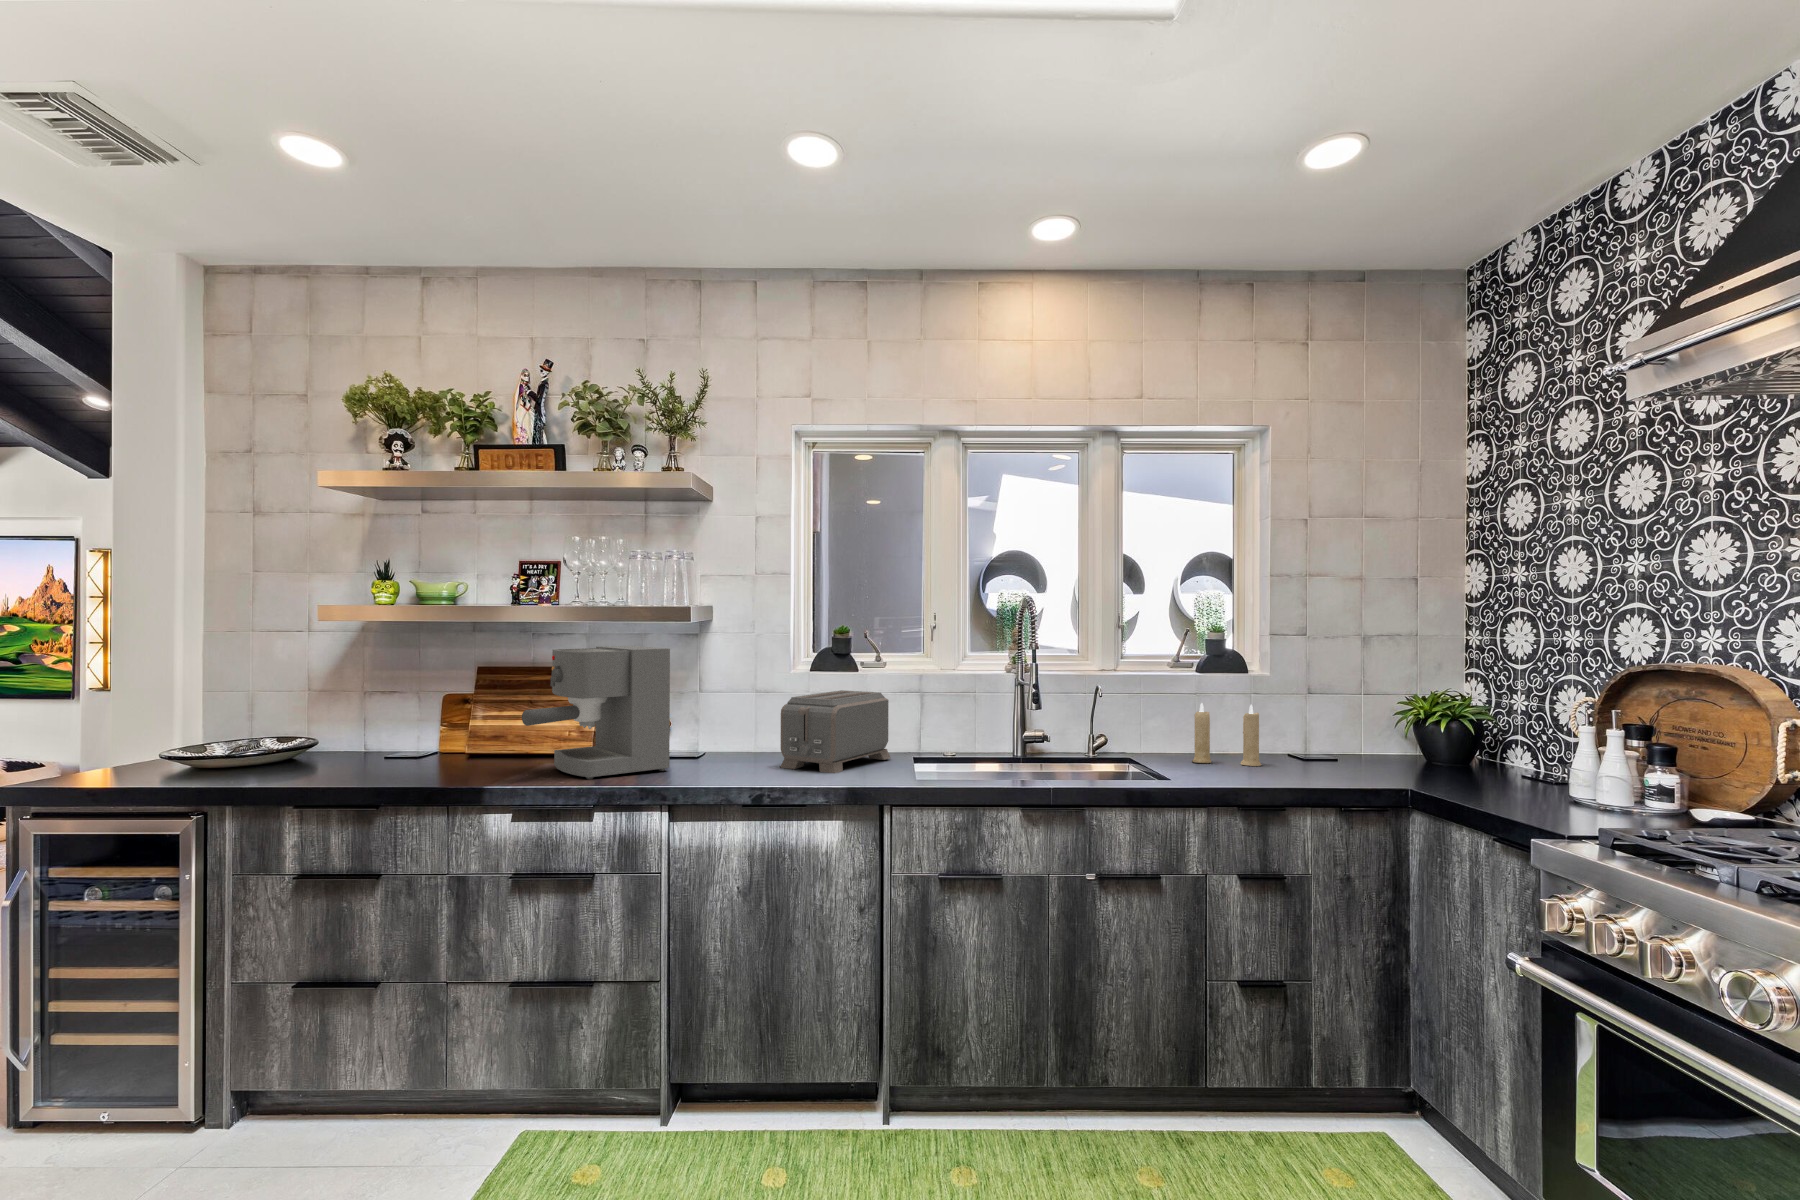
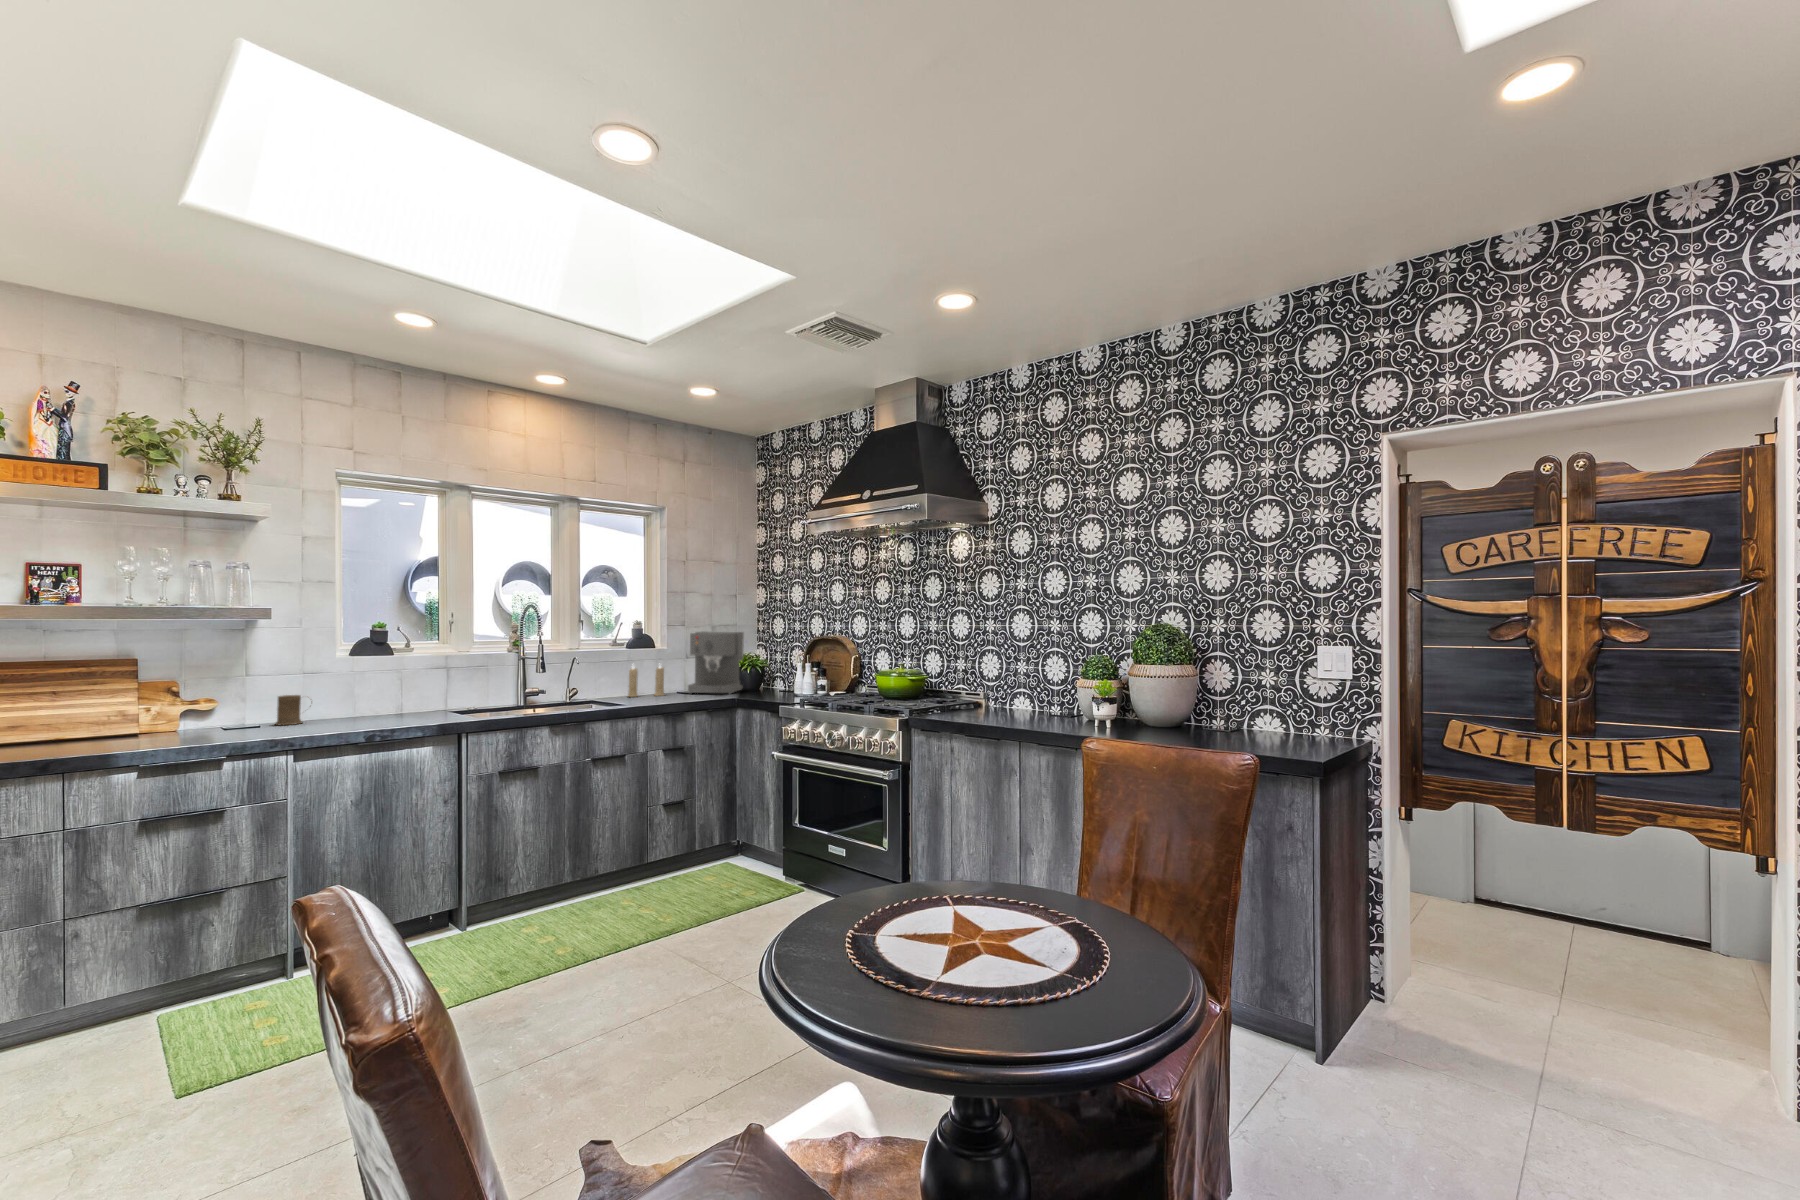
coffee maker: present [522,646,670,779] -> present [688,631,744,694]
toaster: present [780,690,891,773] -> none [353,667,431,723]
mug: none [715,720,752,761] -> present [275,695,302,725]

